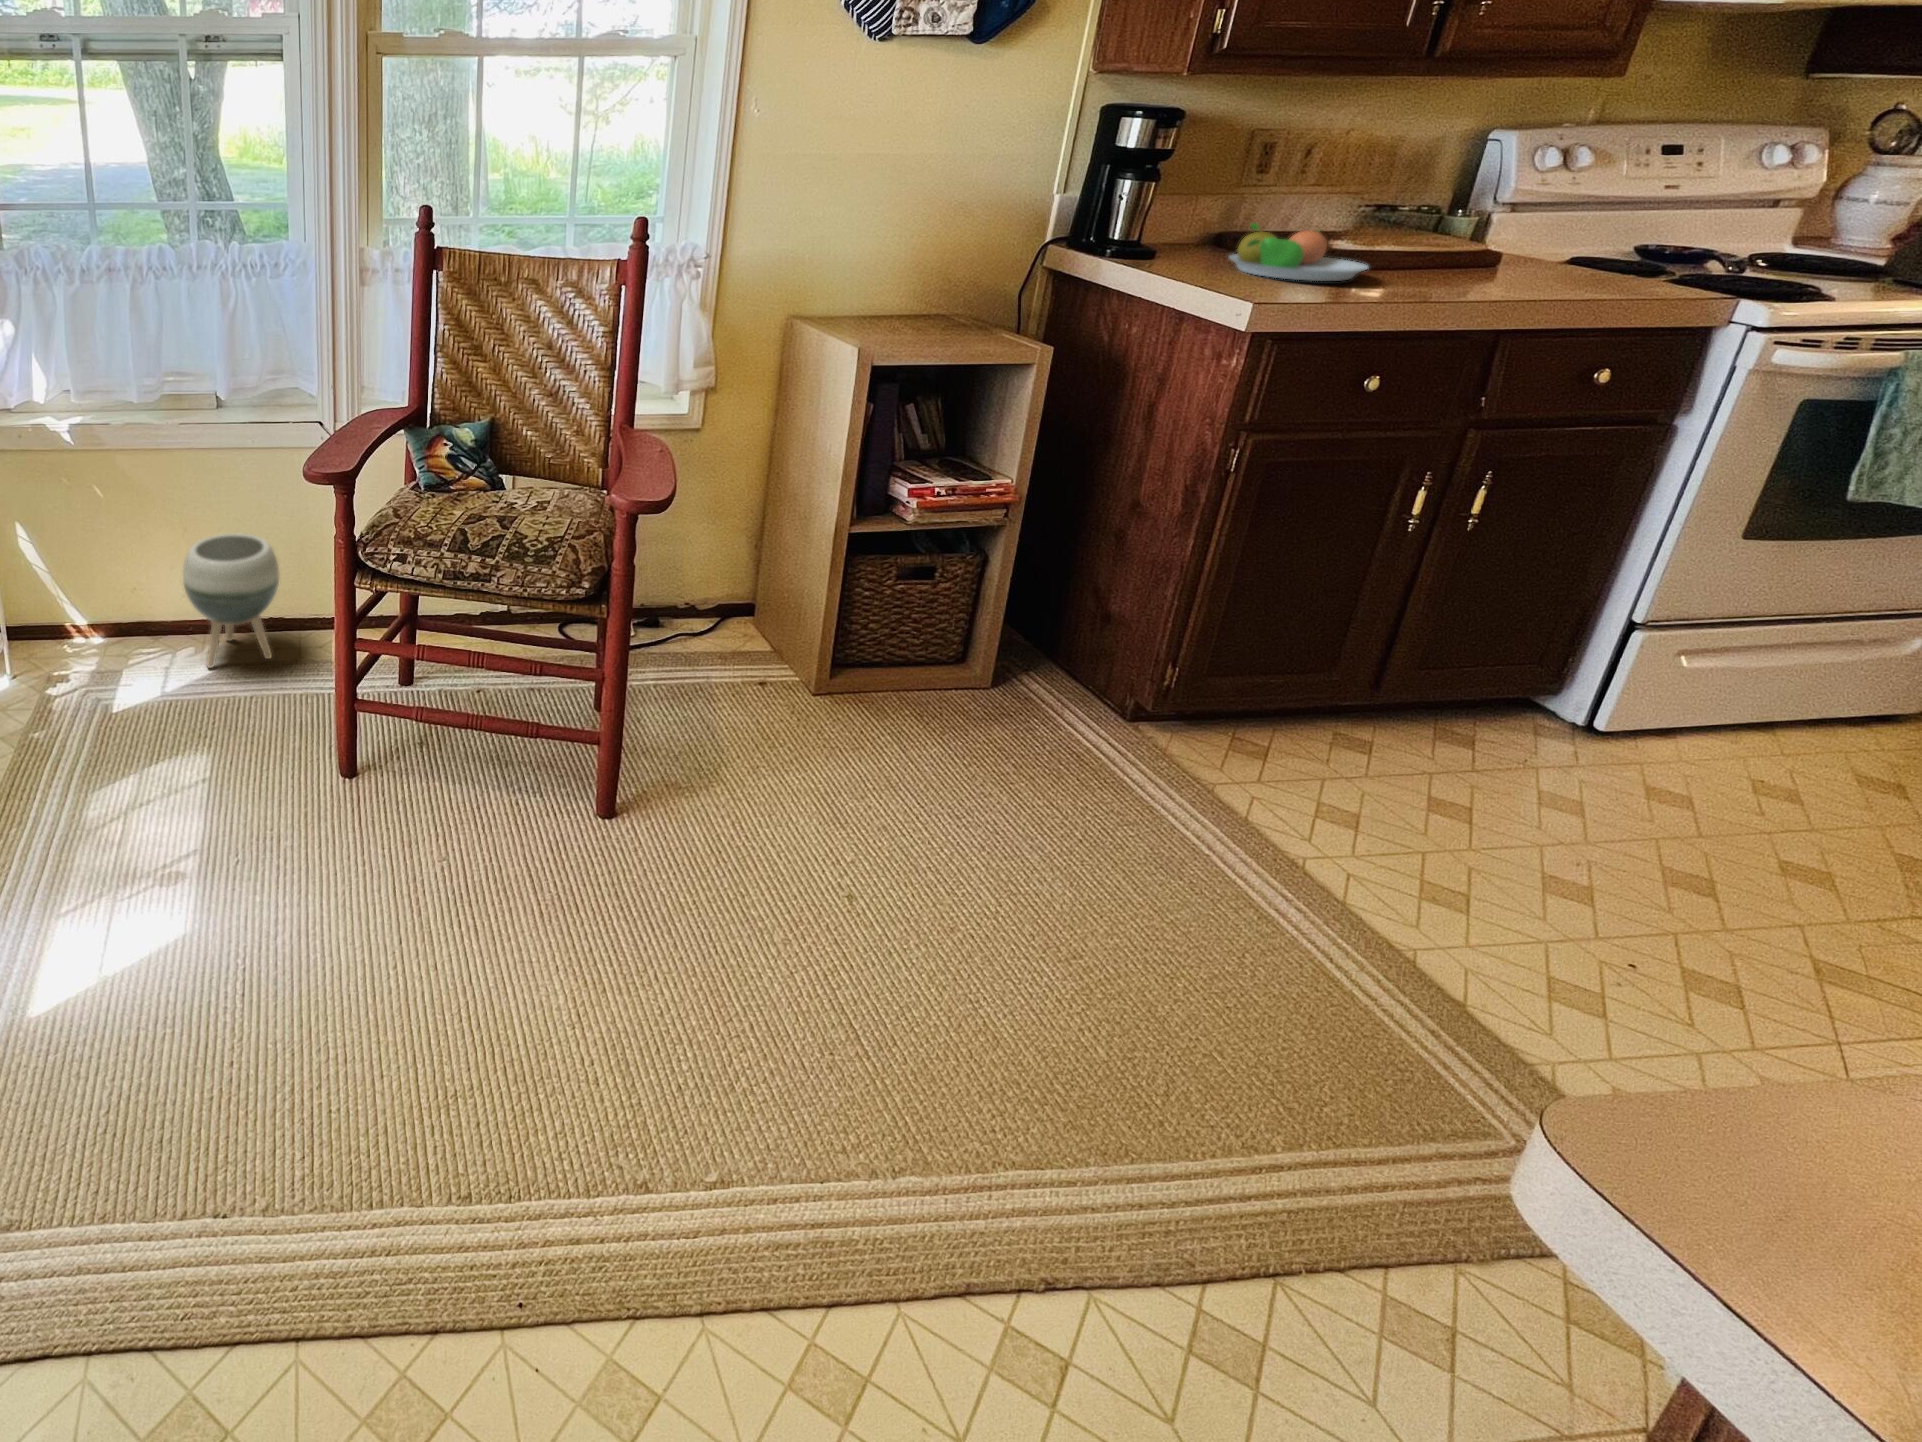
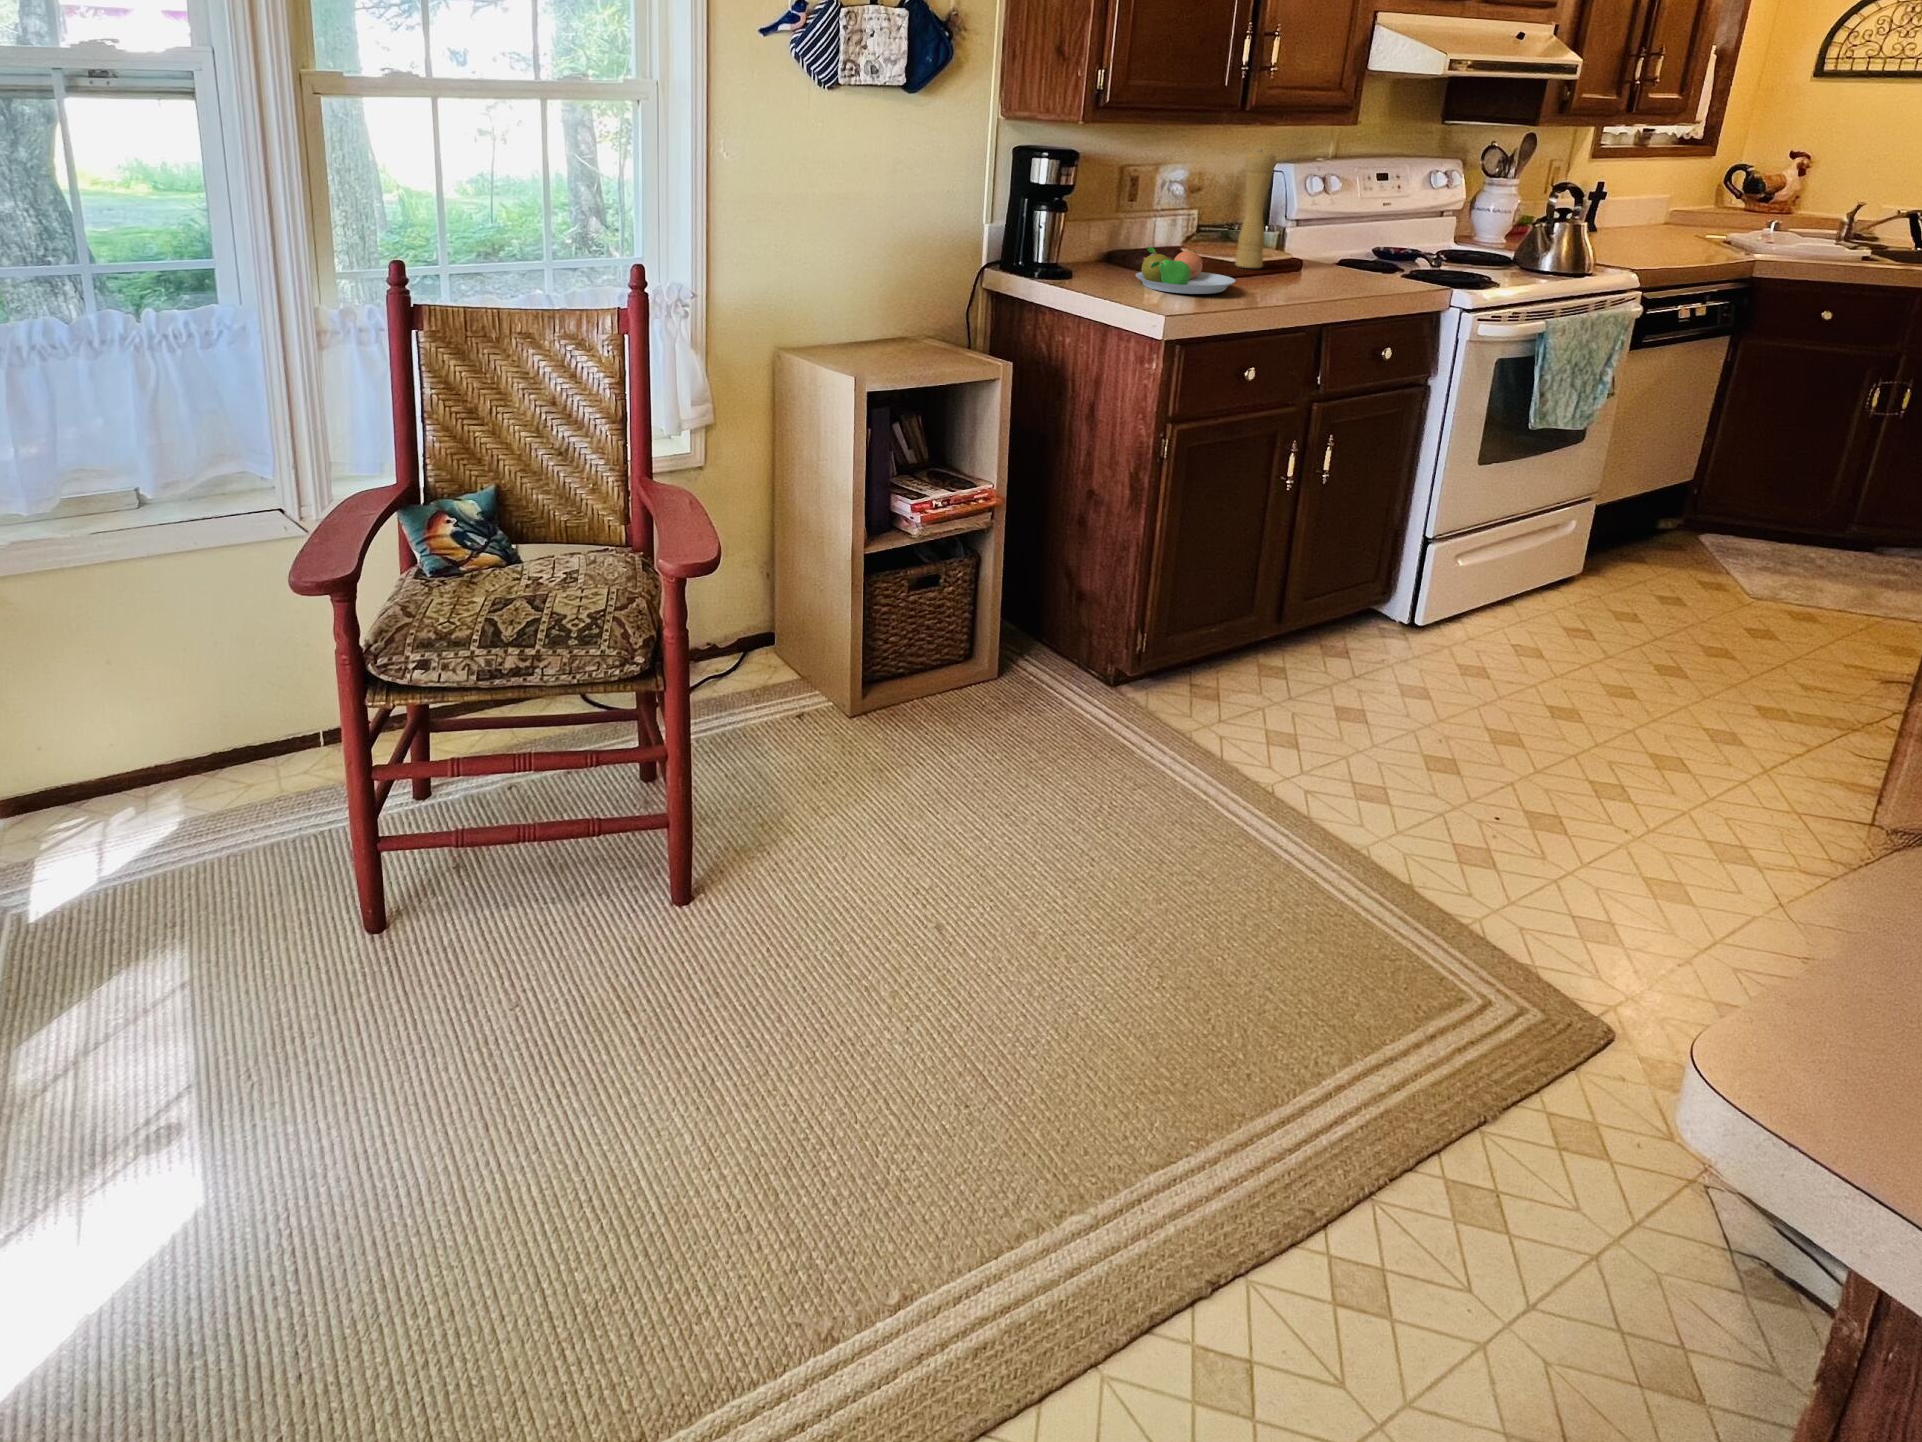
pepper mill: none [1385,107,1470,258] -> present [1235,150,1276,268]
planter: present [183,533,279,668] -> none [112,659,247,836]

